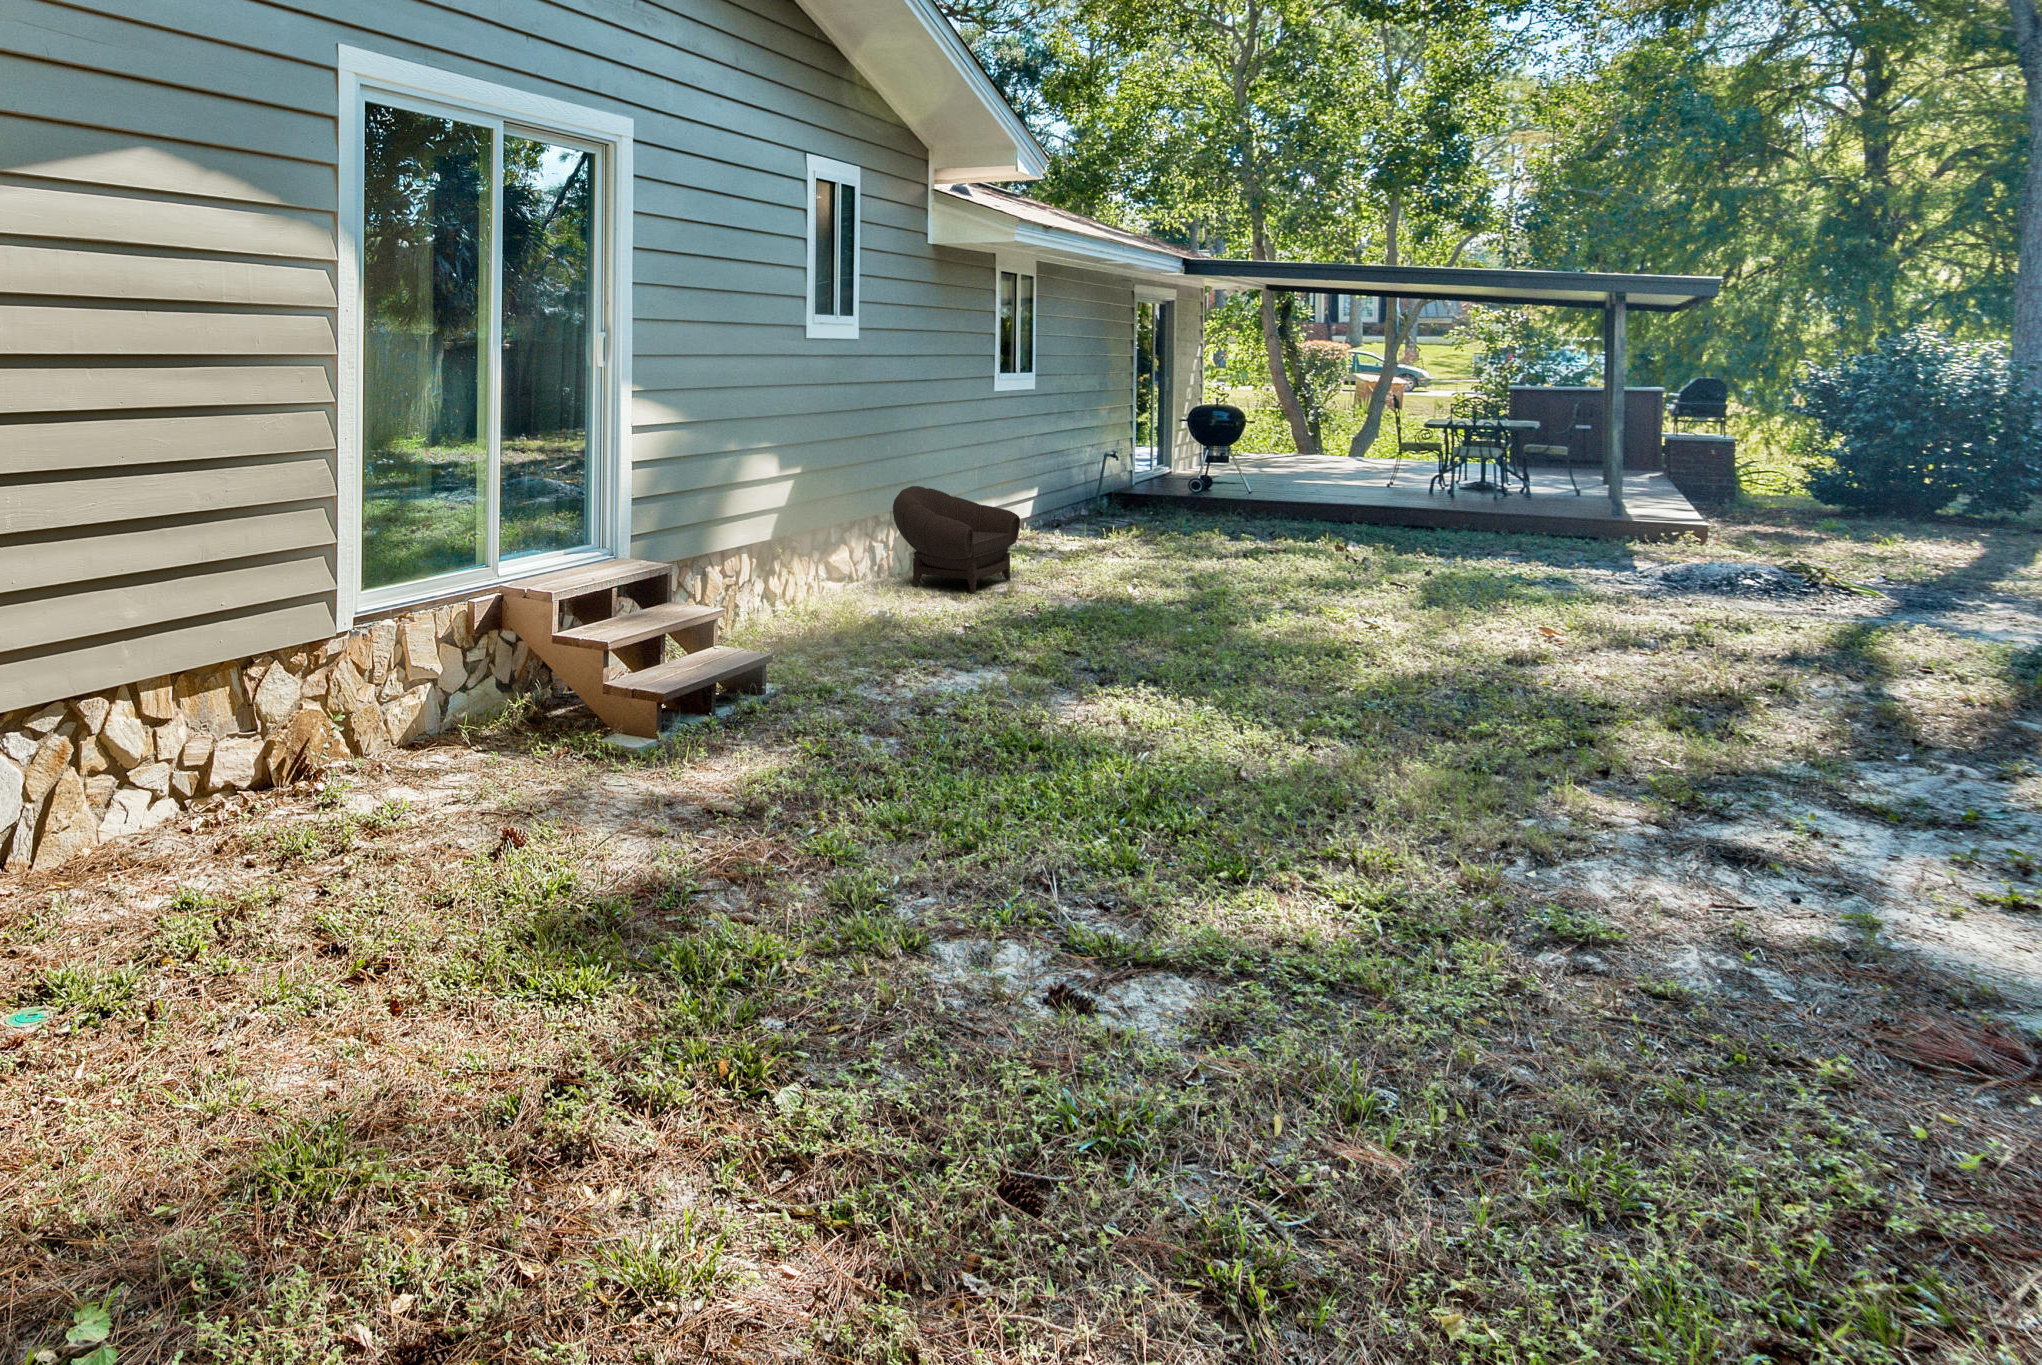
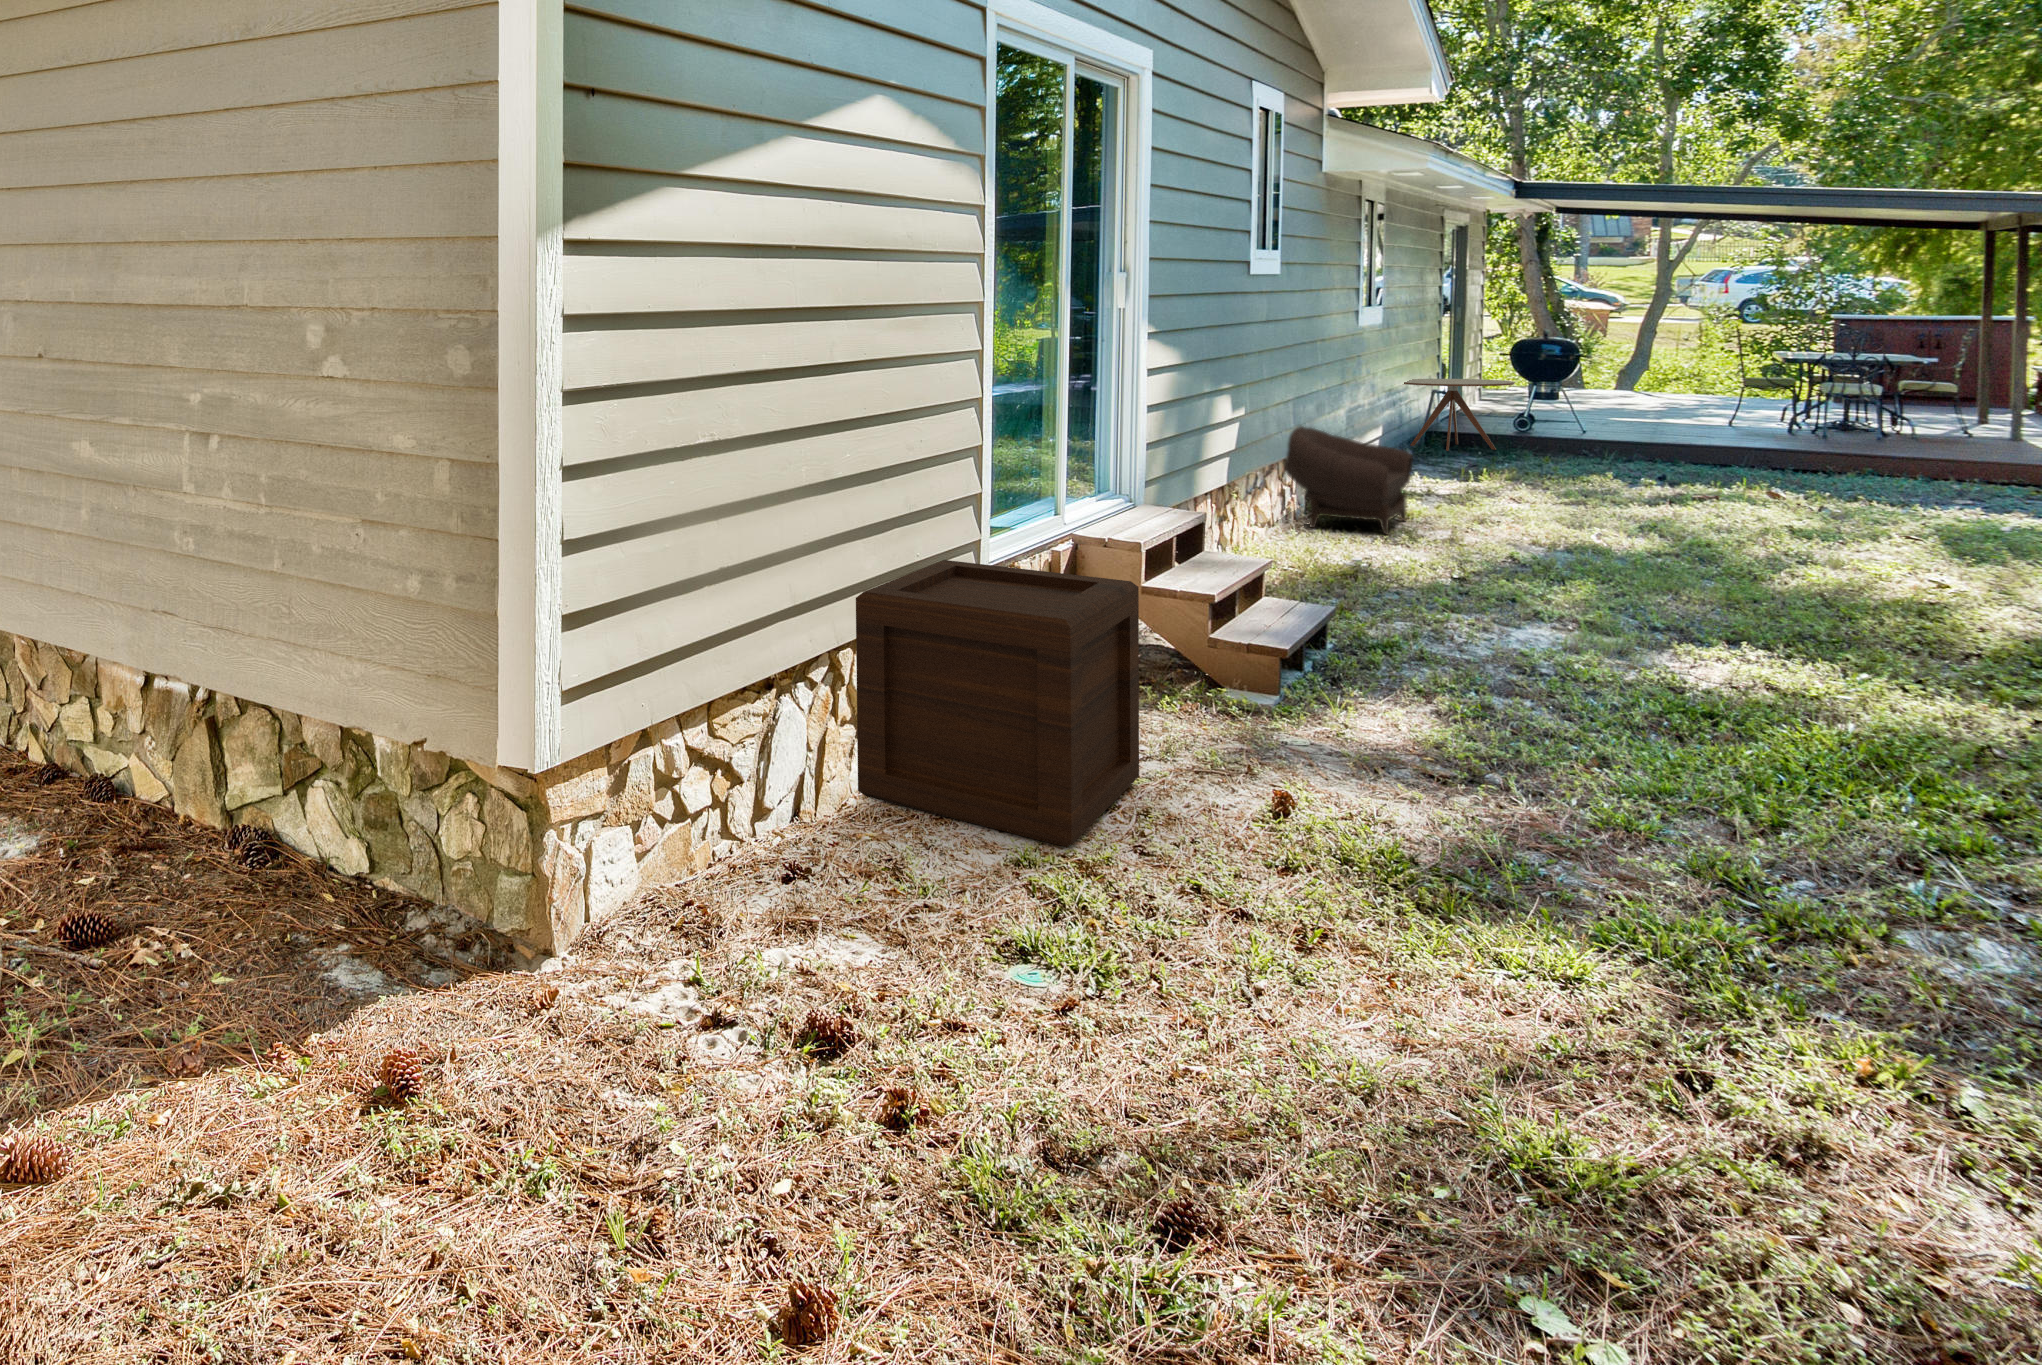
round table: none [1104,445,1205,515] -> present [1404,379,1515,451]
wooden crate: none [94,610,396,893] -> present [856,560,1139,847]

